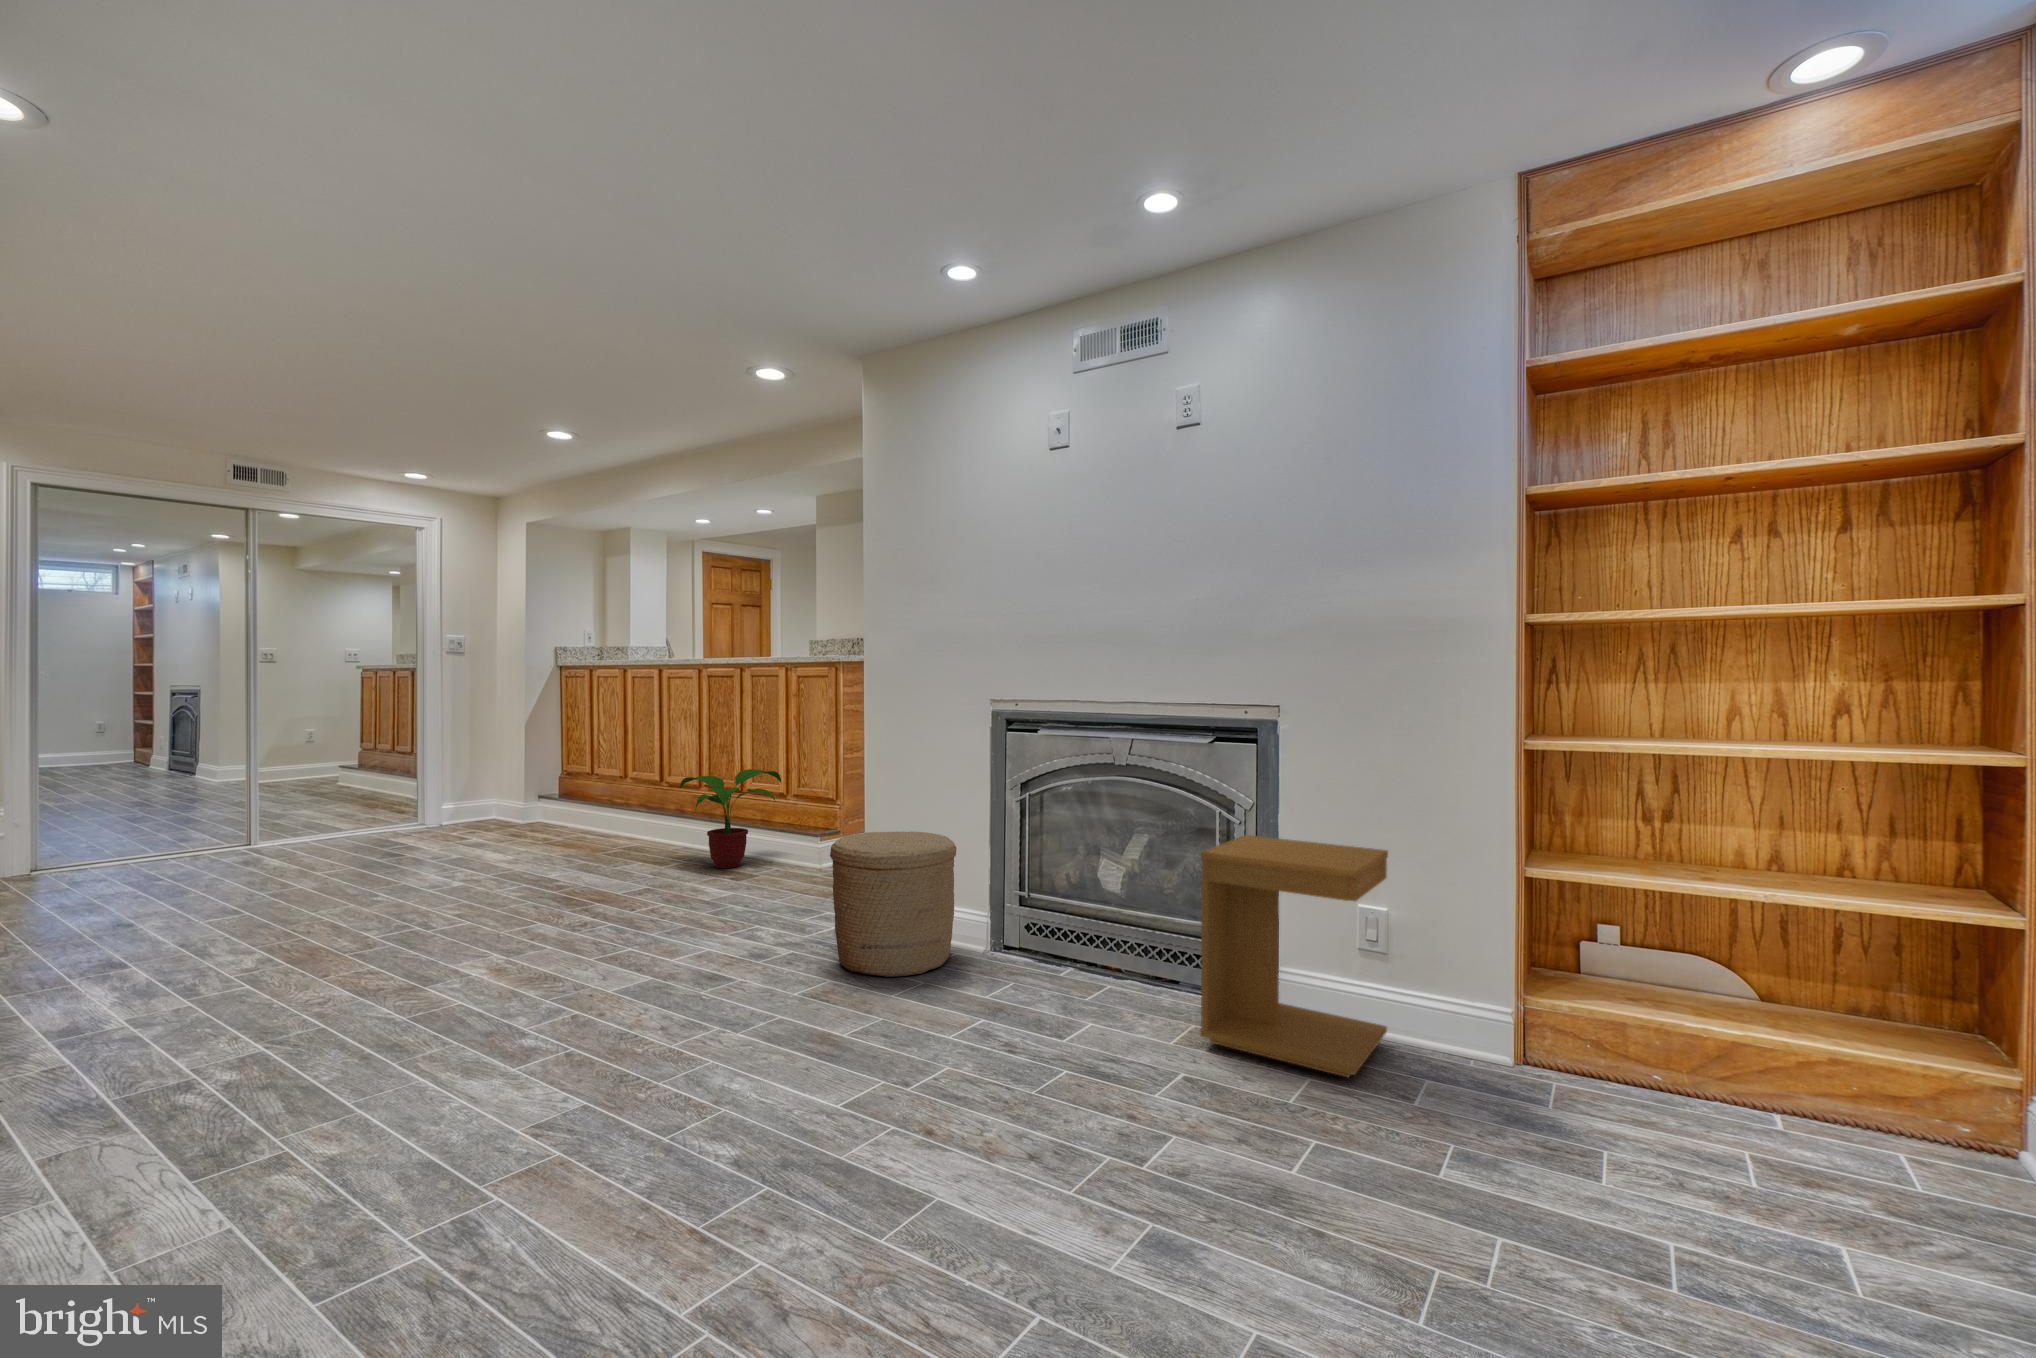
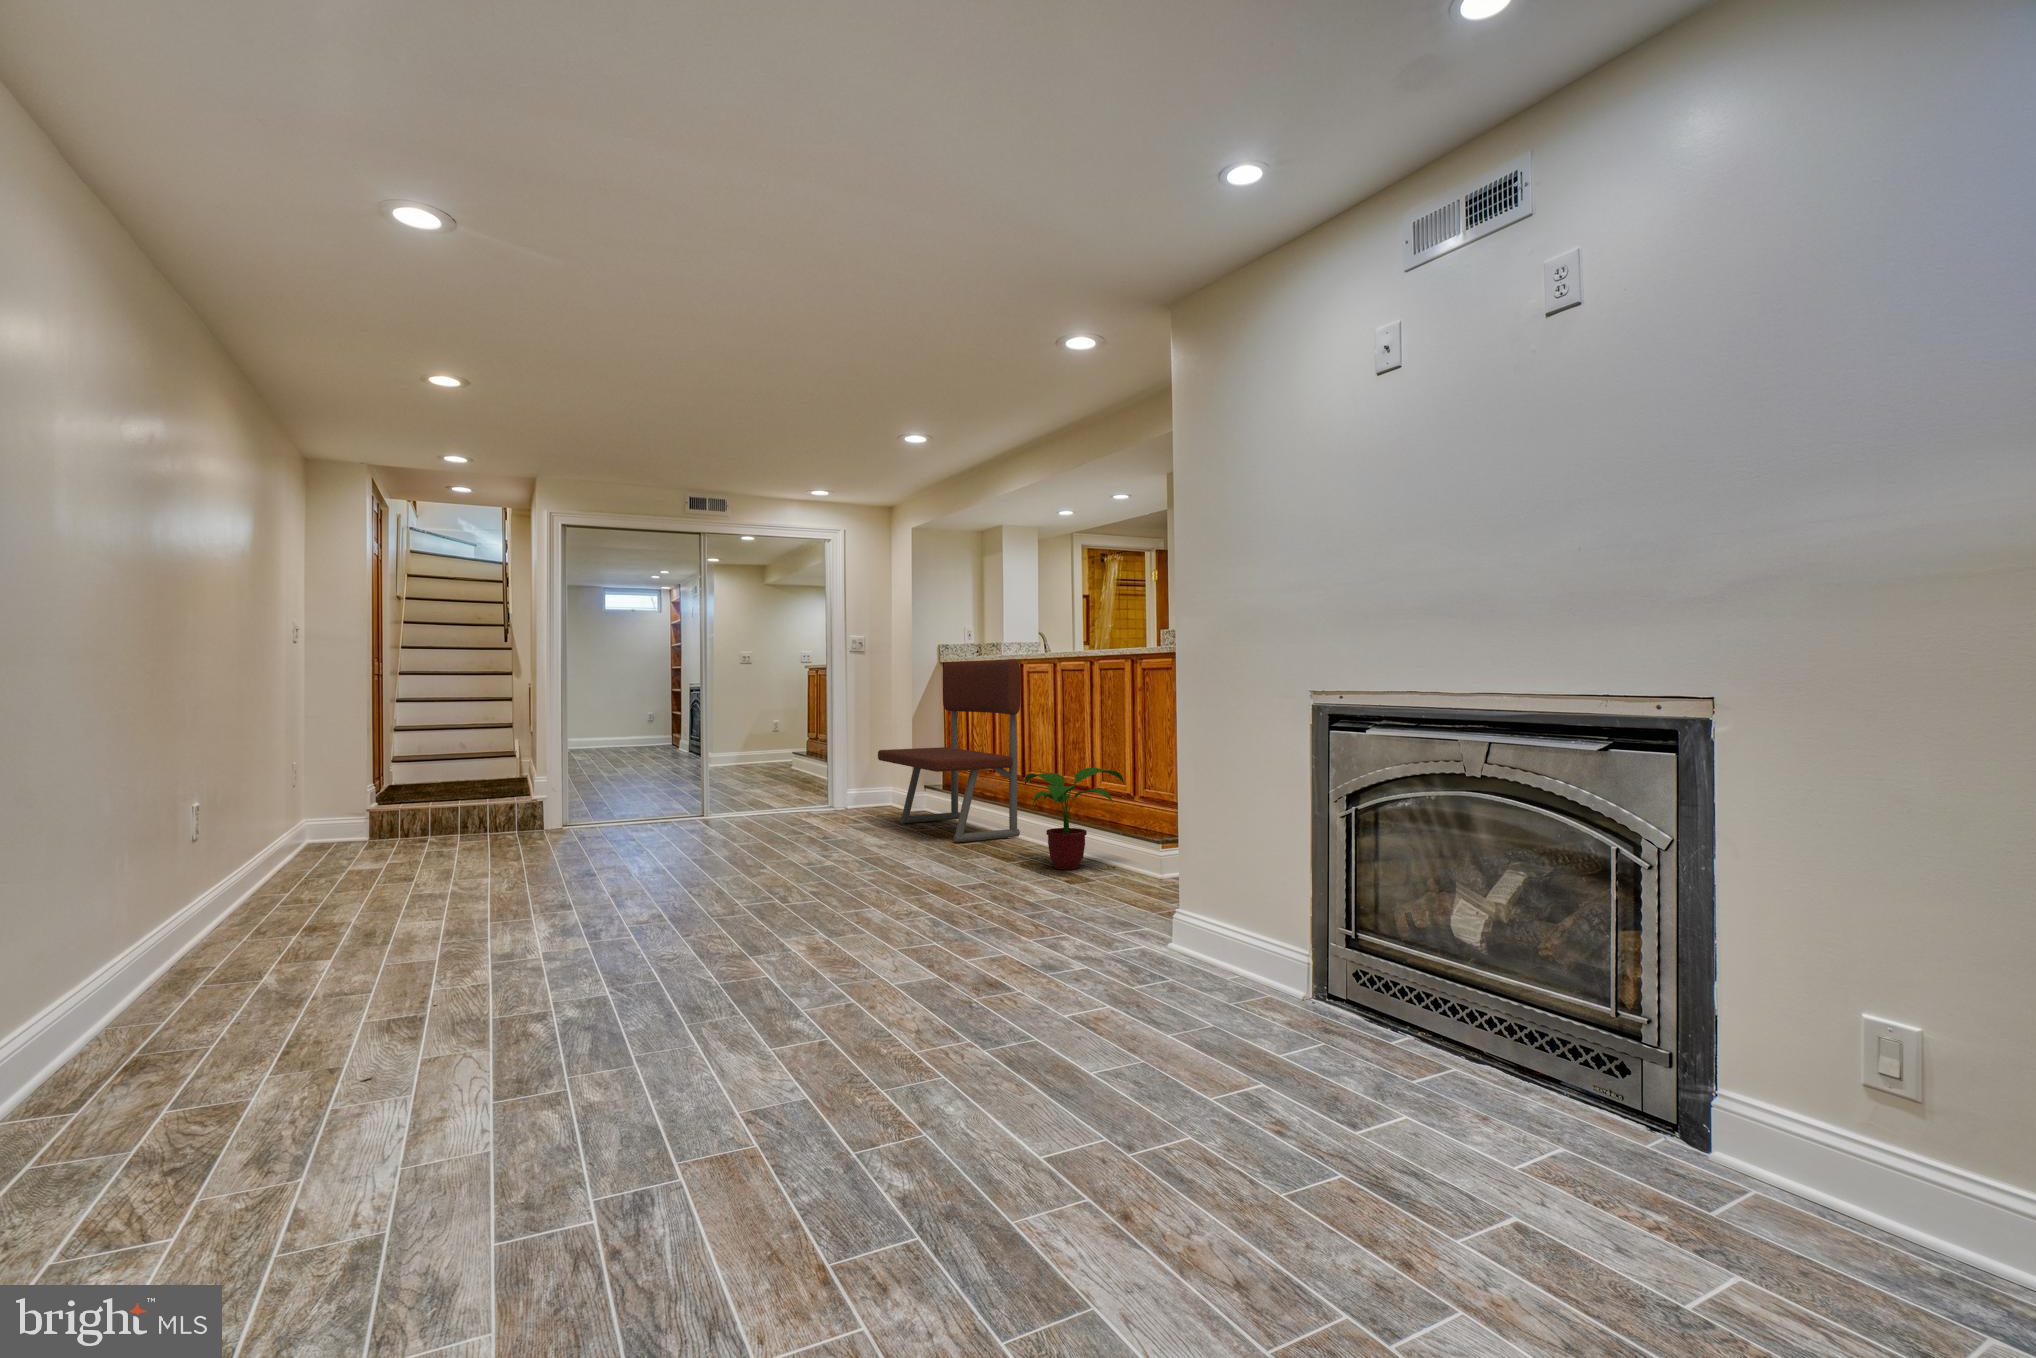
bench: none [490,663,665,851] -> present [878,659,1021,842]
woven basket: present [830,831,957,977] -> none [1114,841,1262,1013]
side table: present [1200,835,1388,1078] -> none [1558,881,1925,1297]

